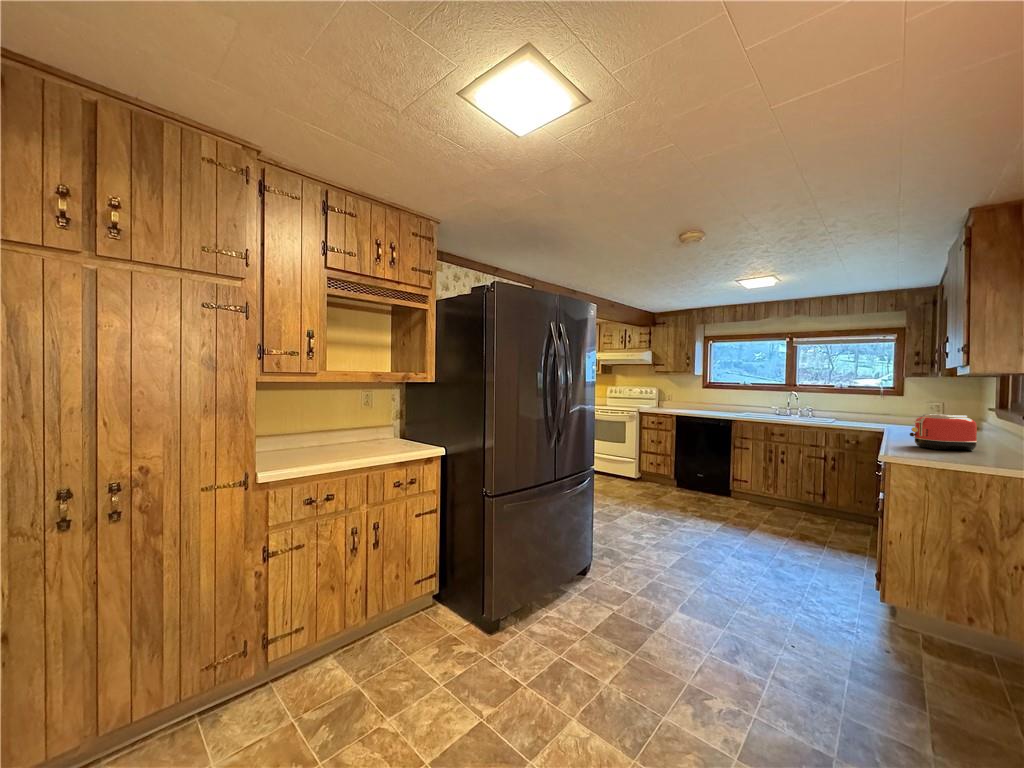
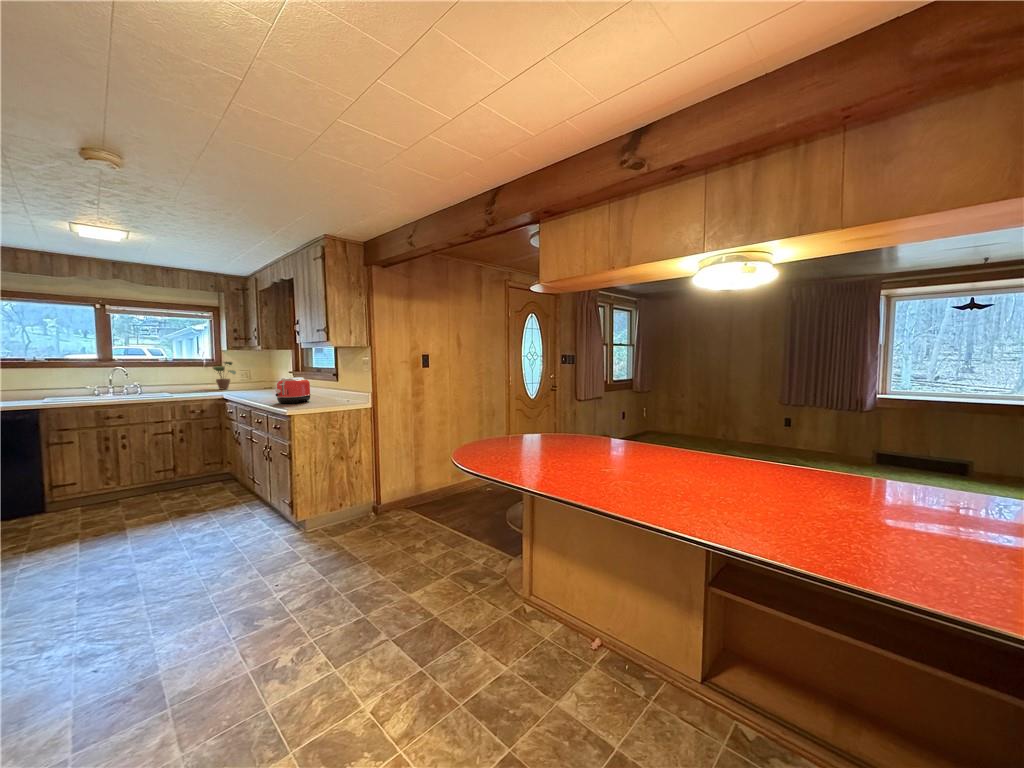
potted plant: none [880,390,918,423] -> present [205,362,236,389]

